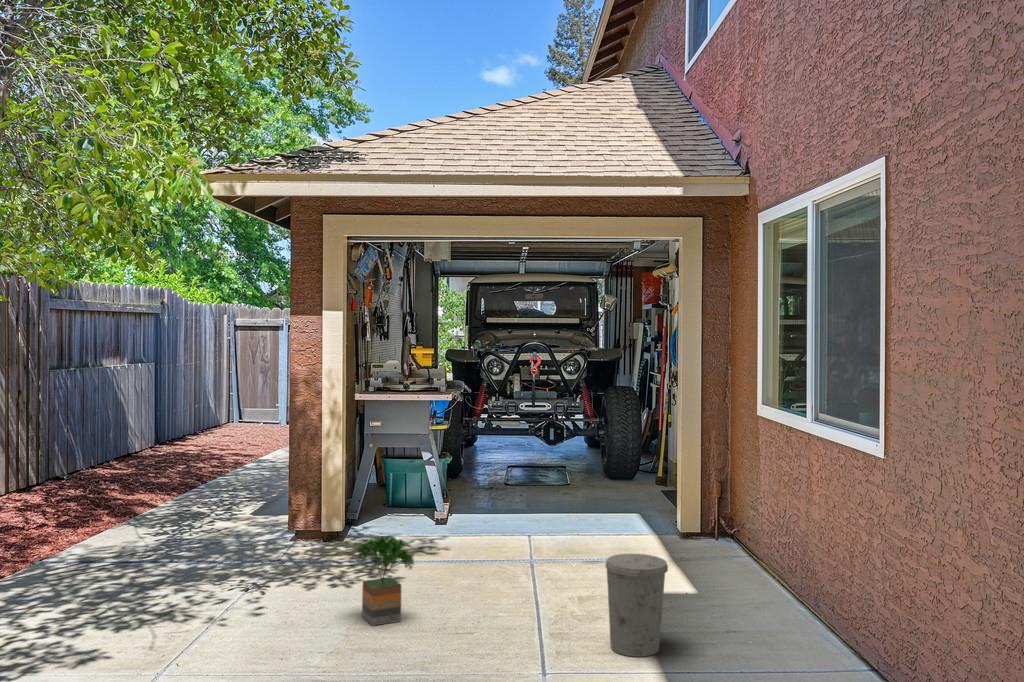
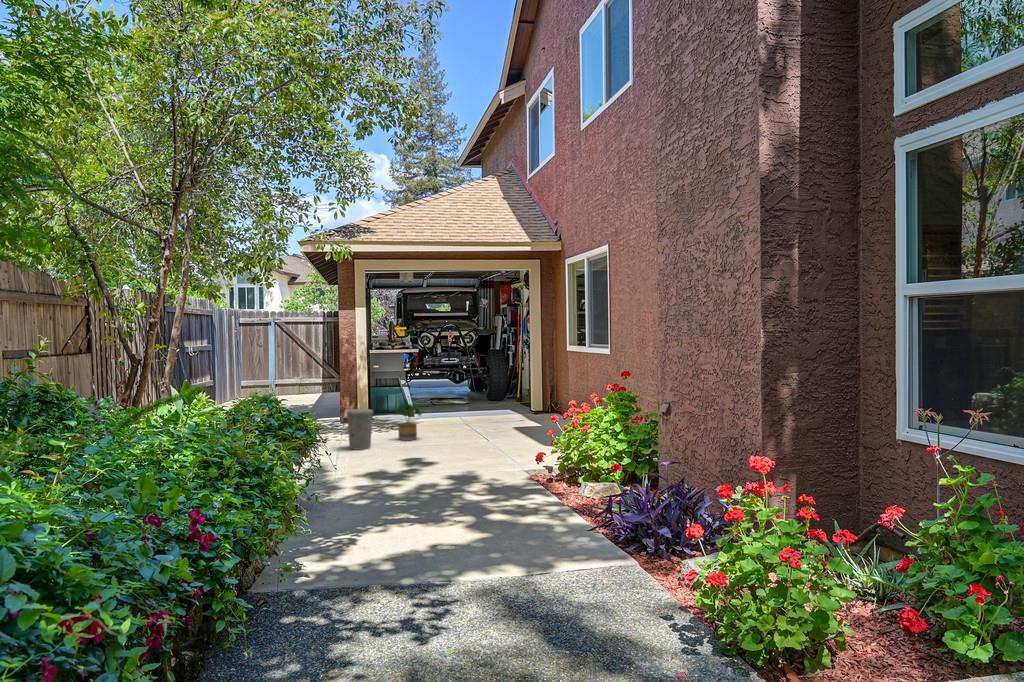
trash can: present [606,554,668,657] -> present [347,409,374,450]

